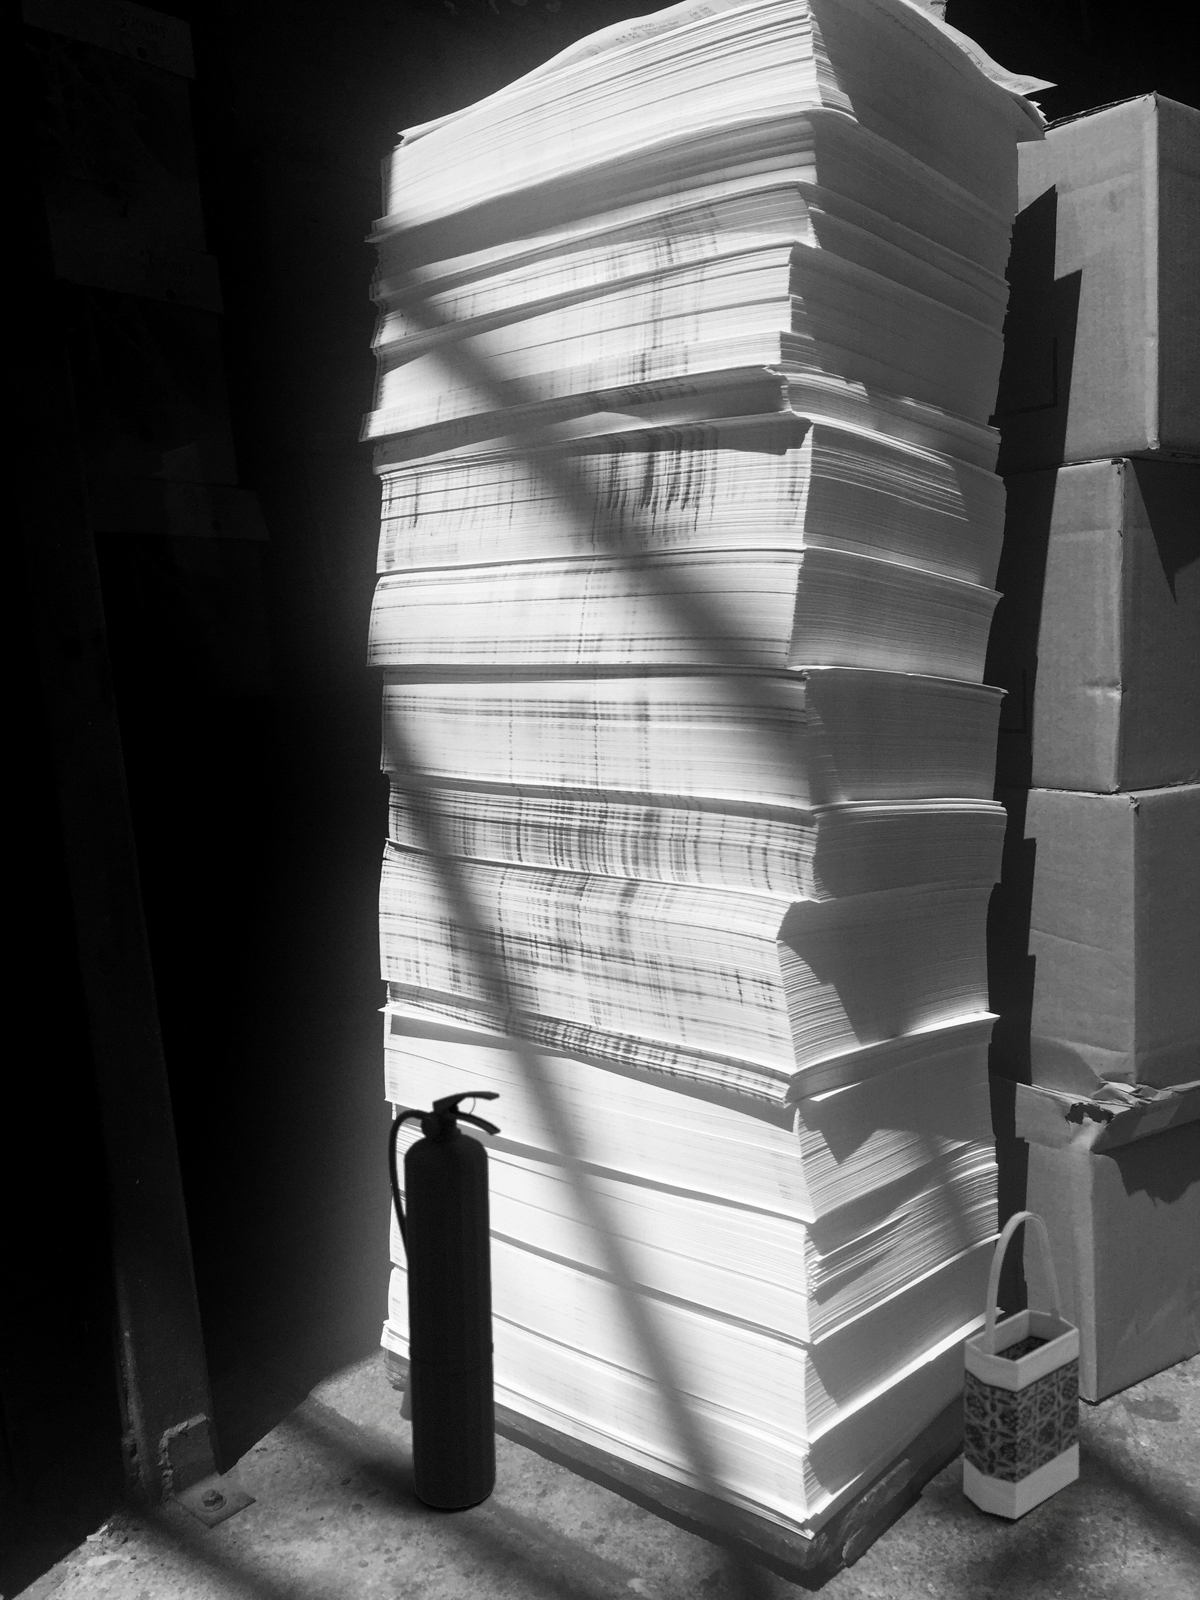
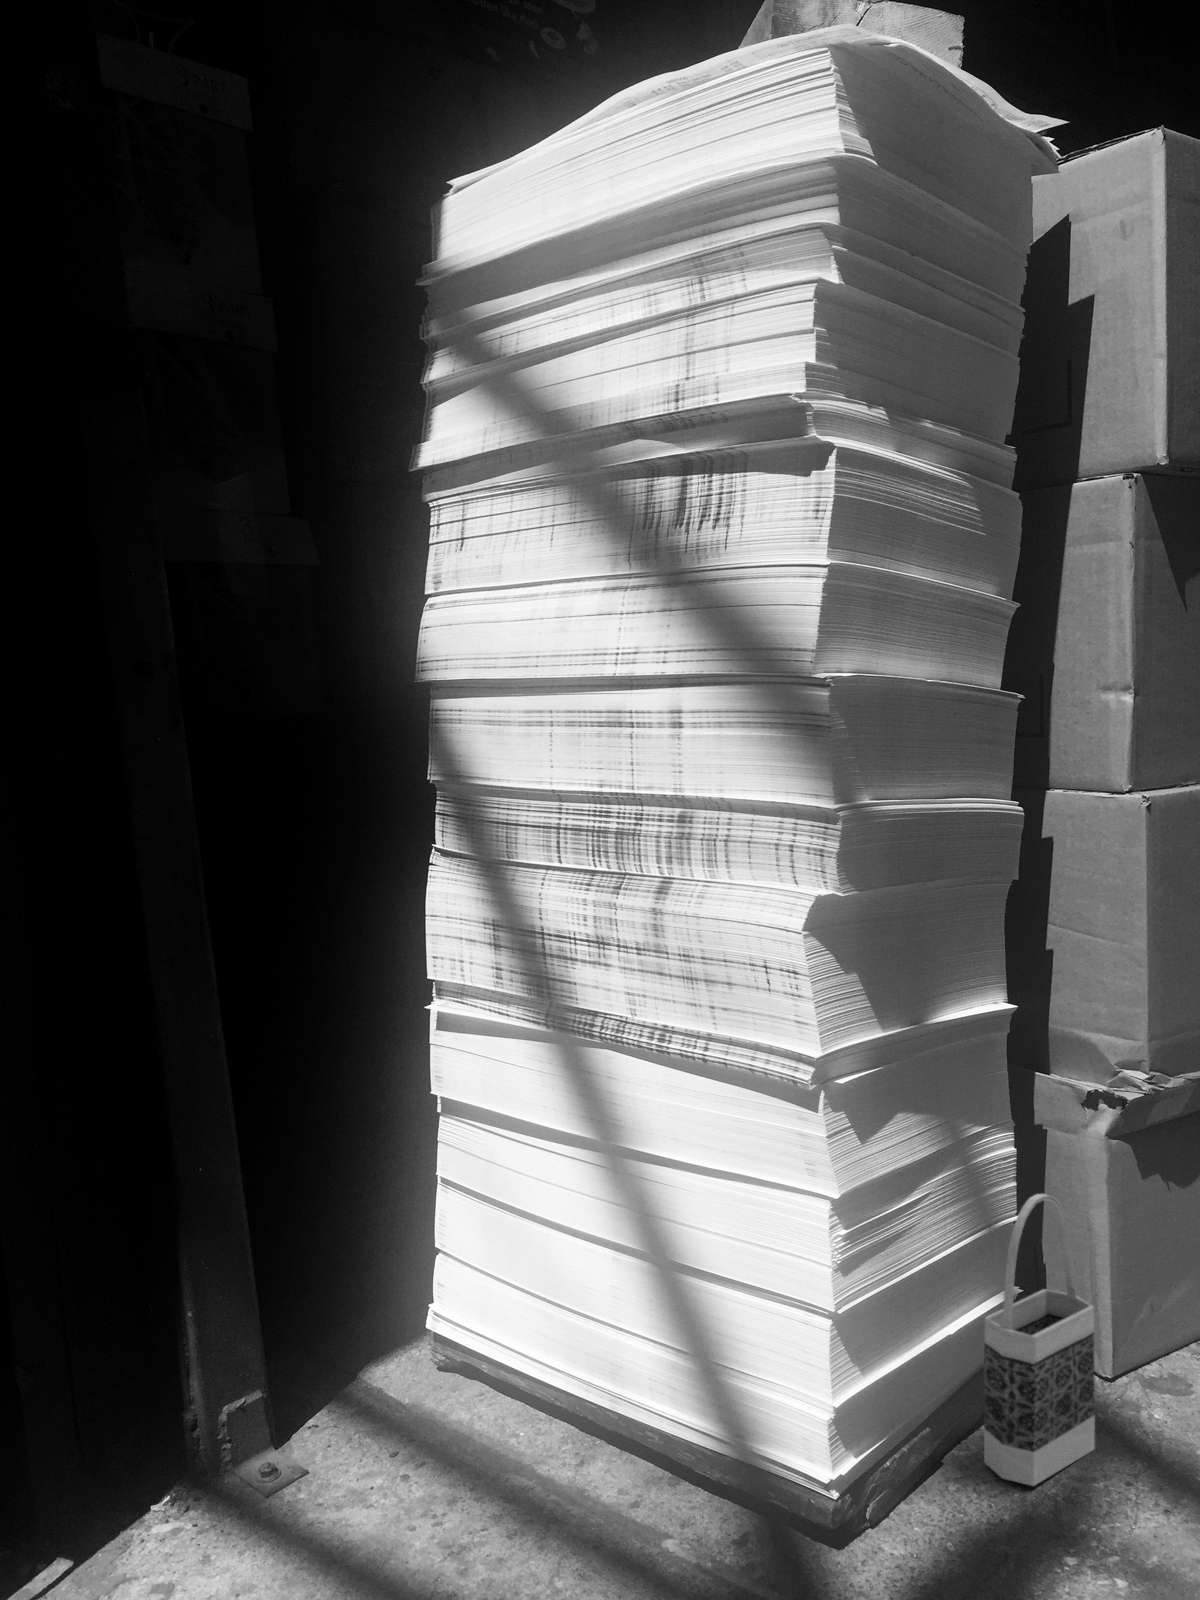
fire extinguisher: present [388,1091,501,1509] -> none [434,1080,543,1478]

